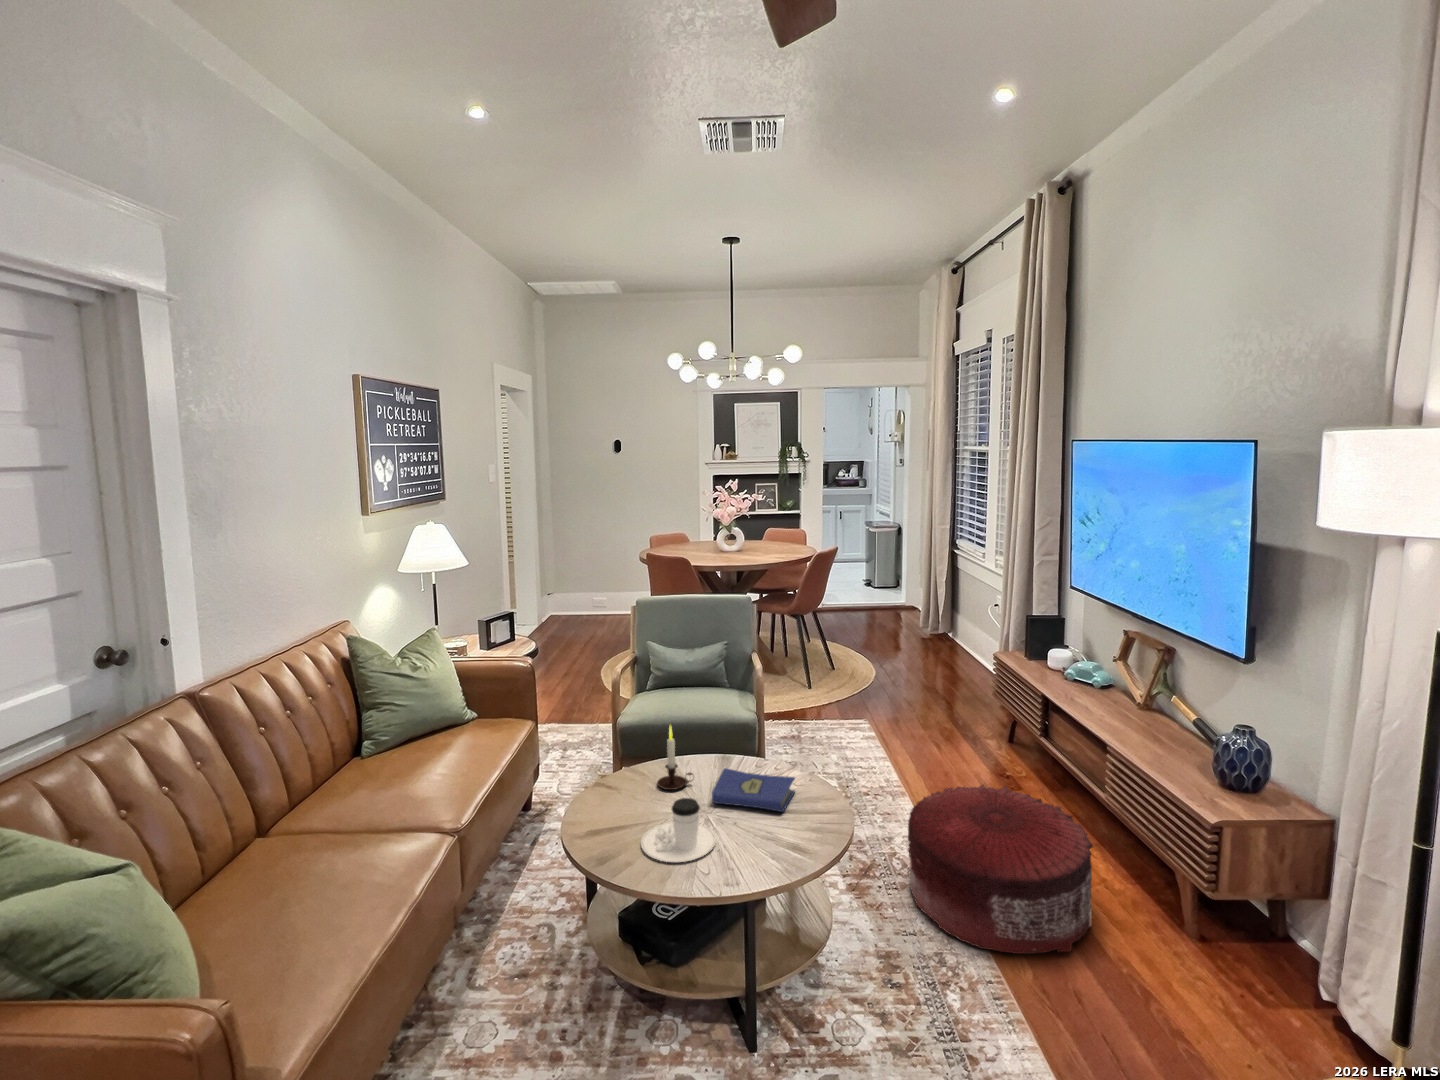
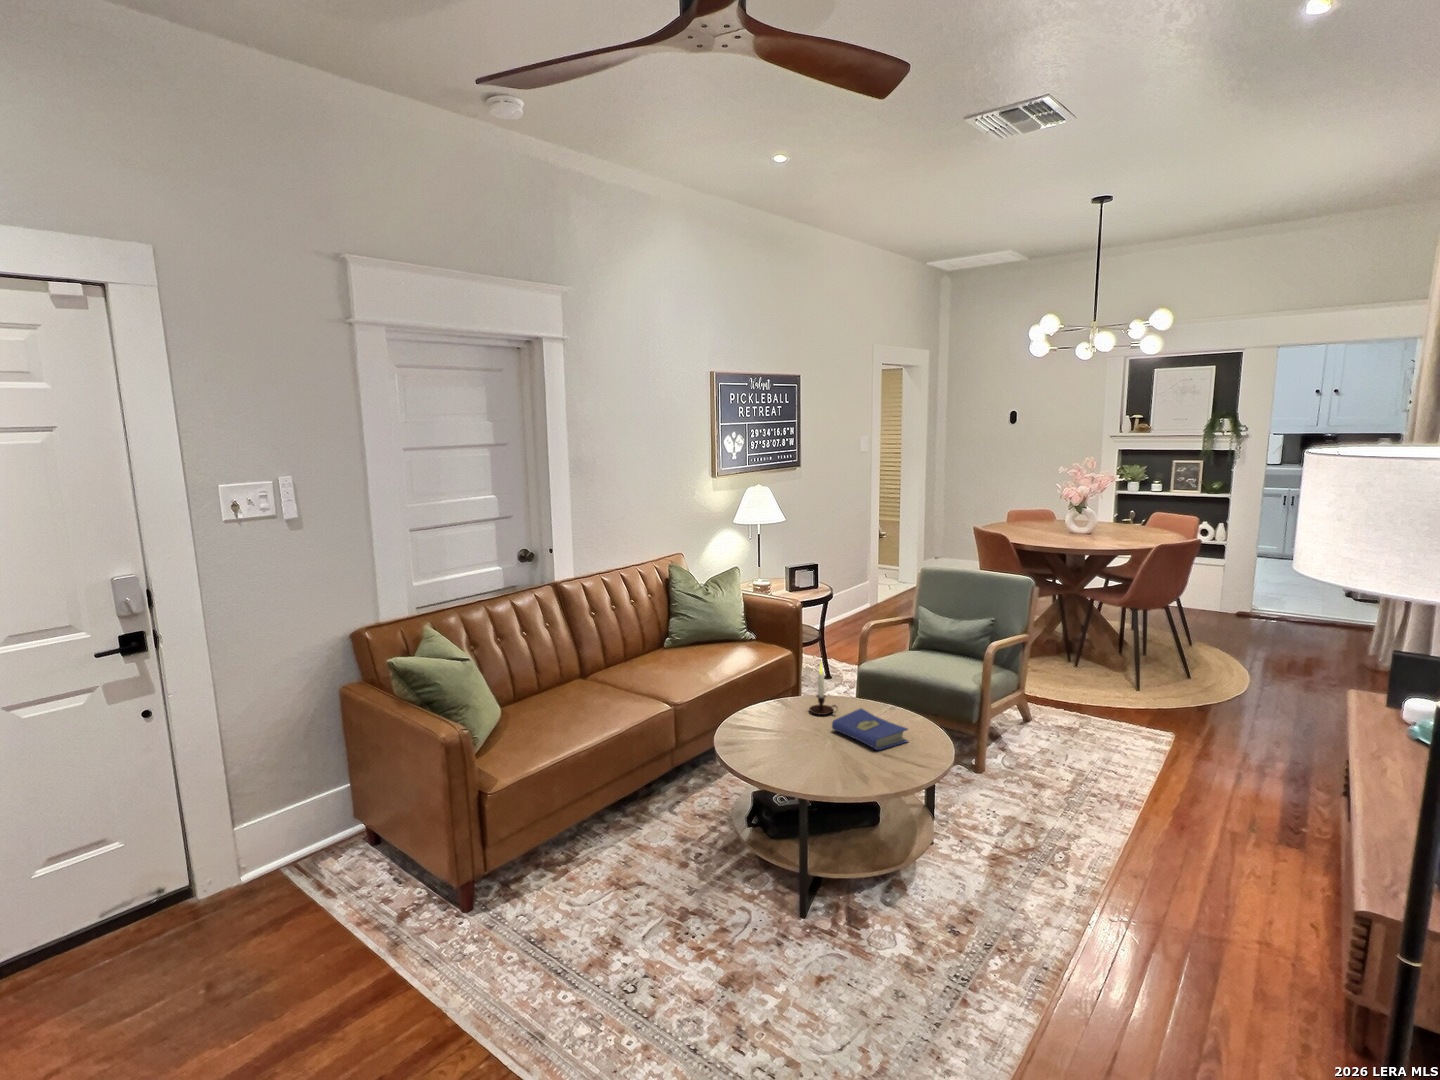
pouf: present [908,785,1093,954] -> none [1034,799,1261,992]
coffee cup: present [641,798,716,862] -> none [751,711,809,756]

